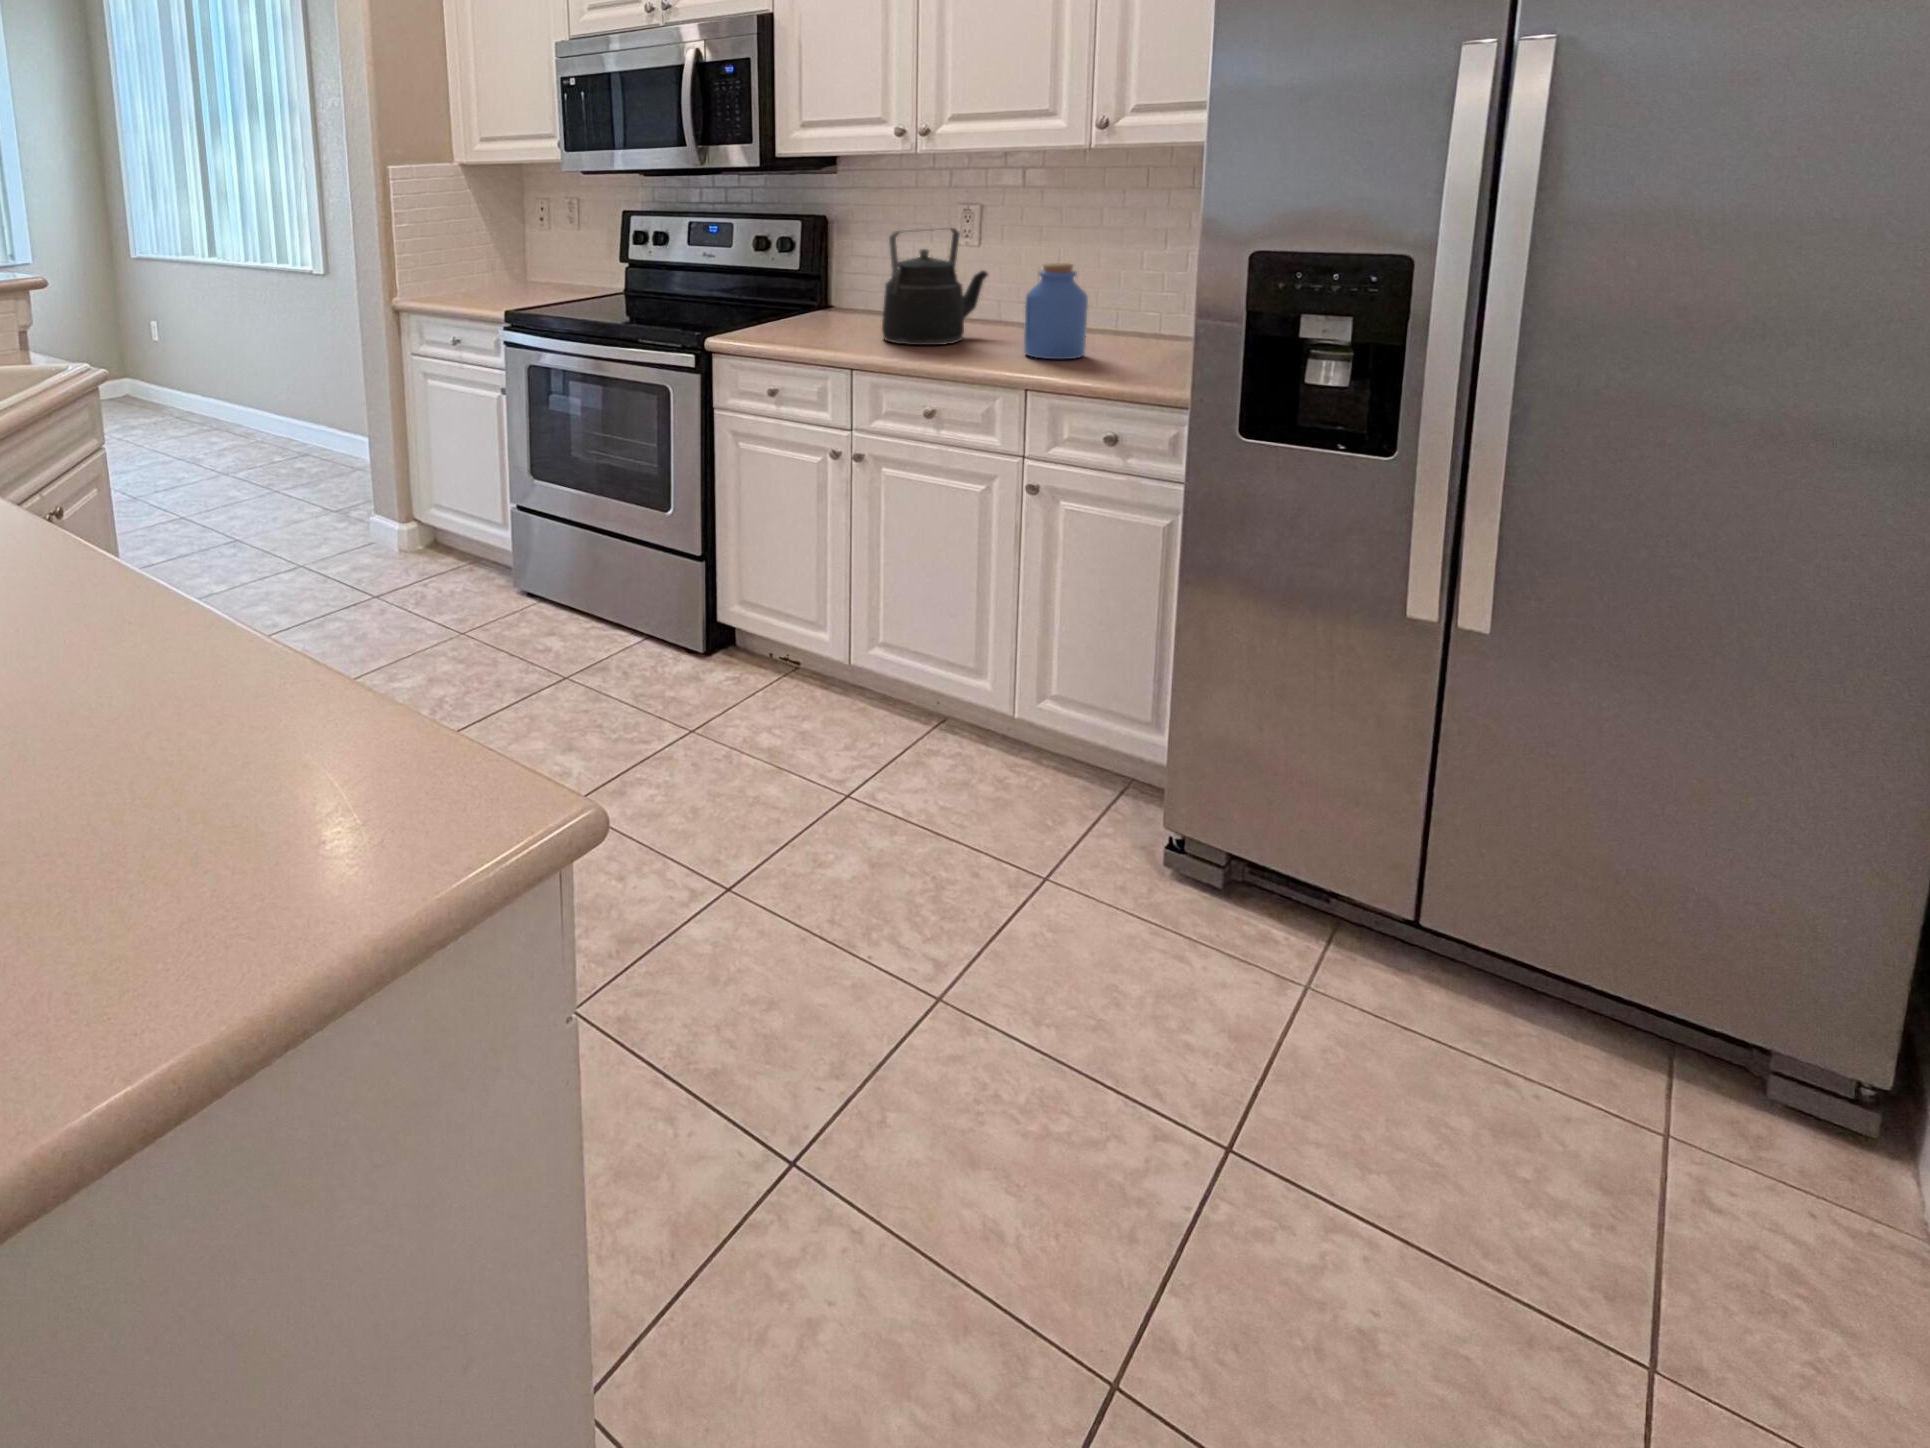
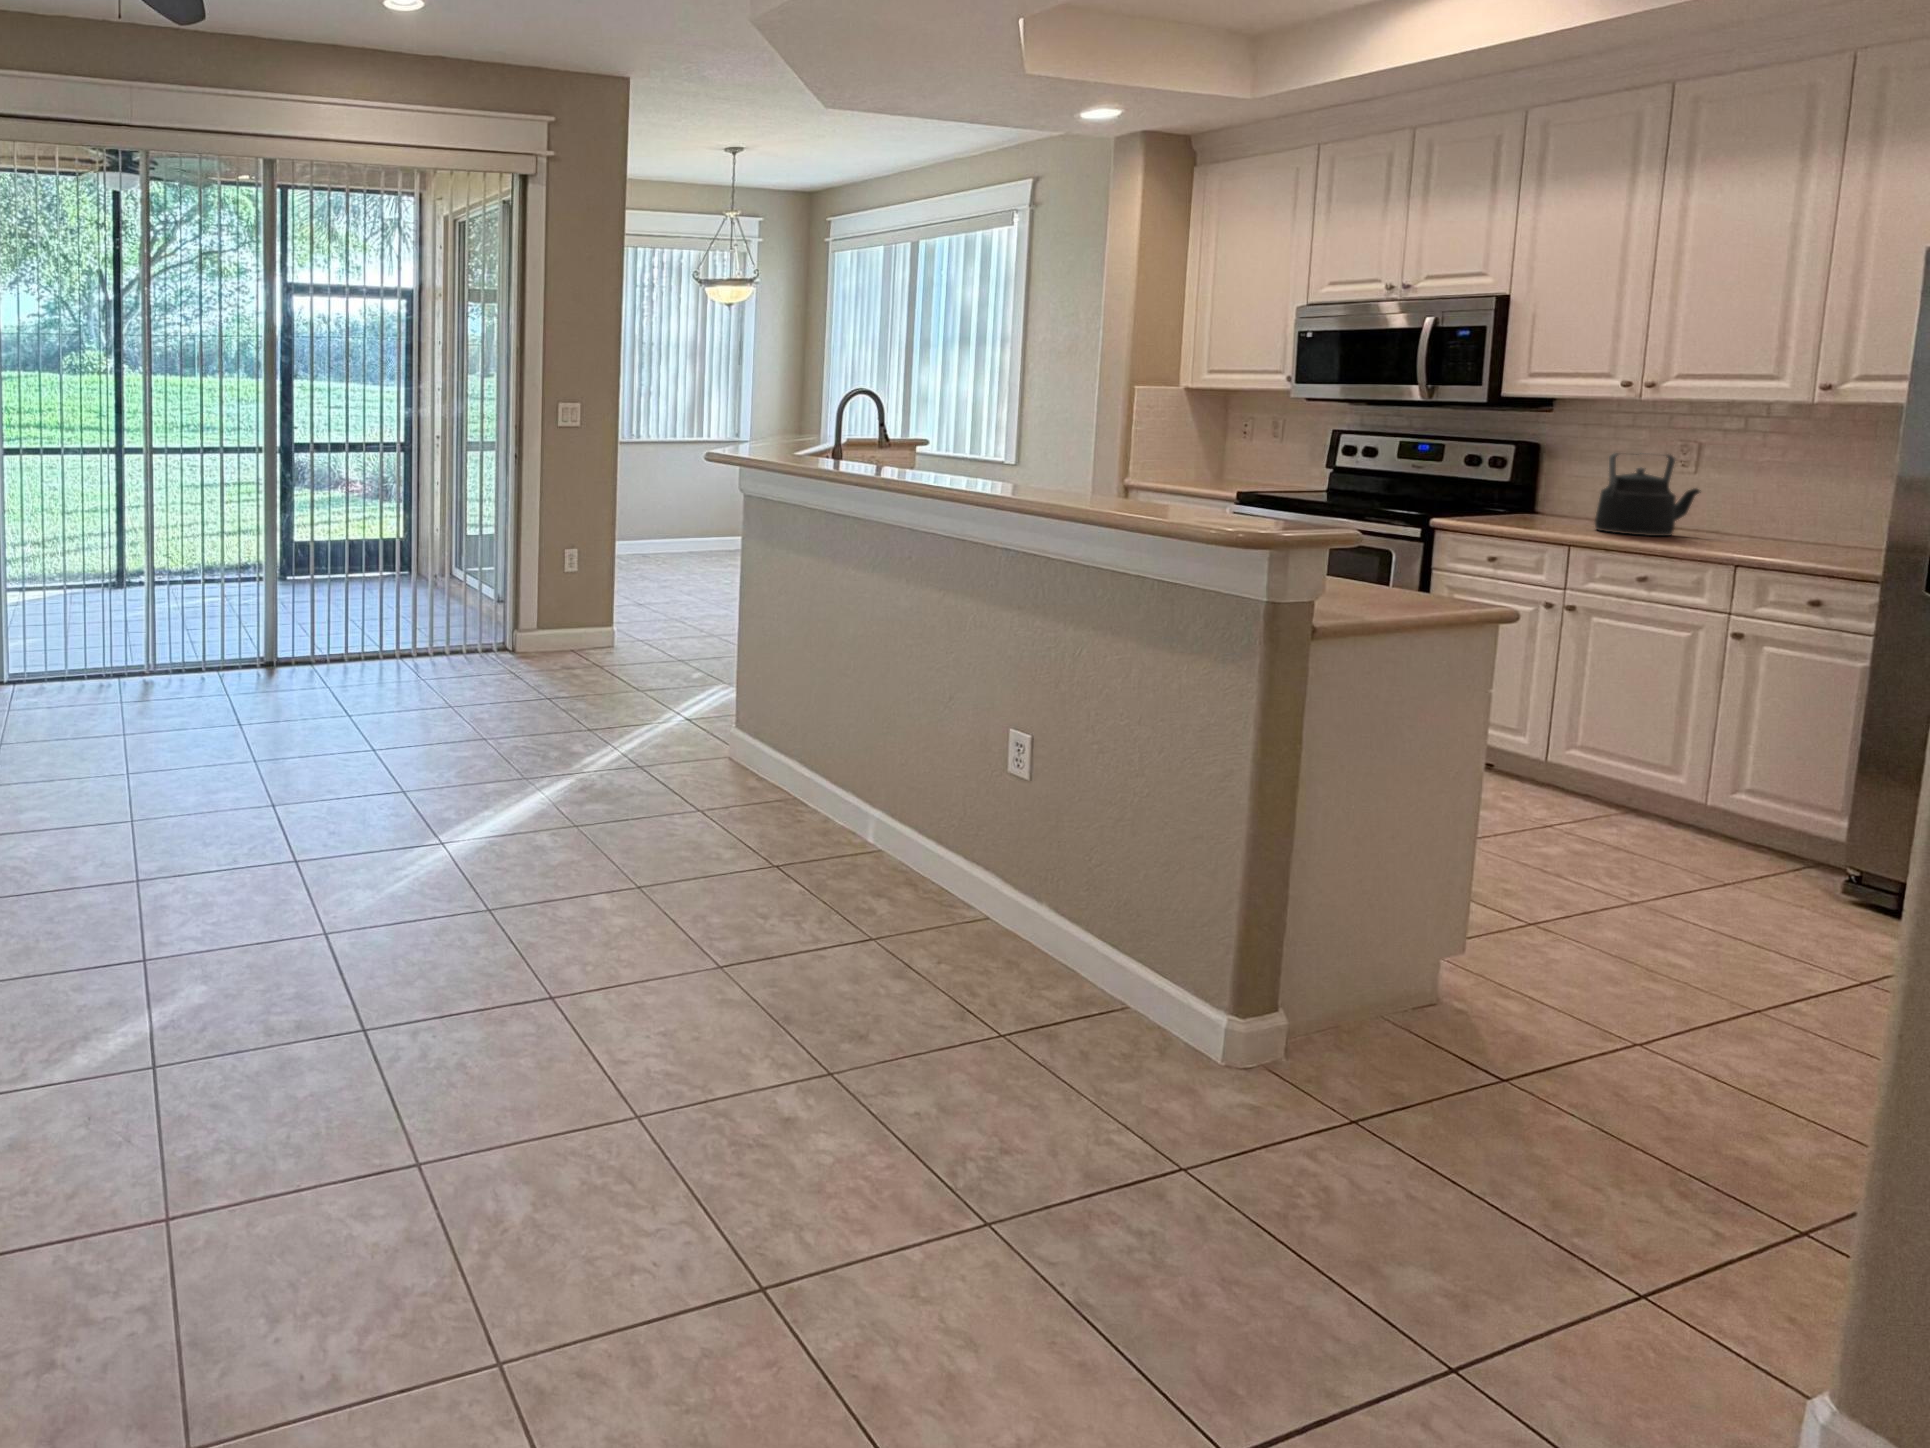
jar: present [1024,263,1088,359] -> none [1733,482,1799,551]

